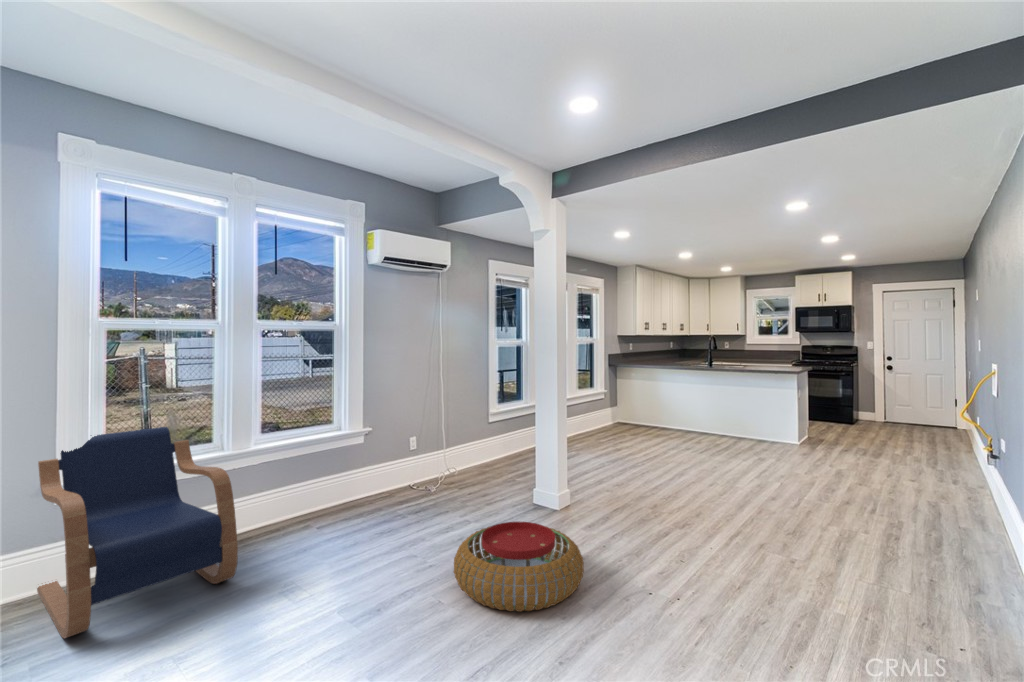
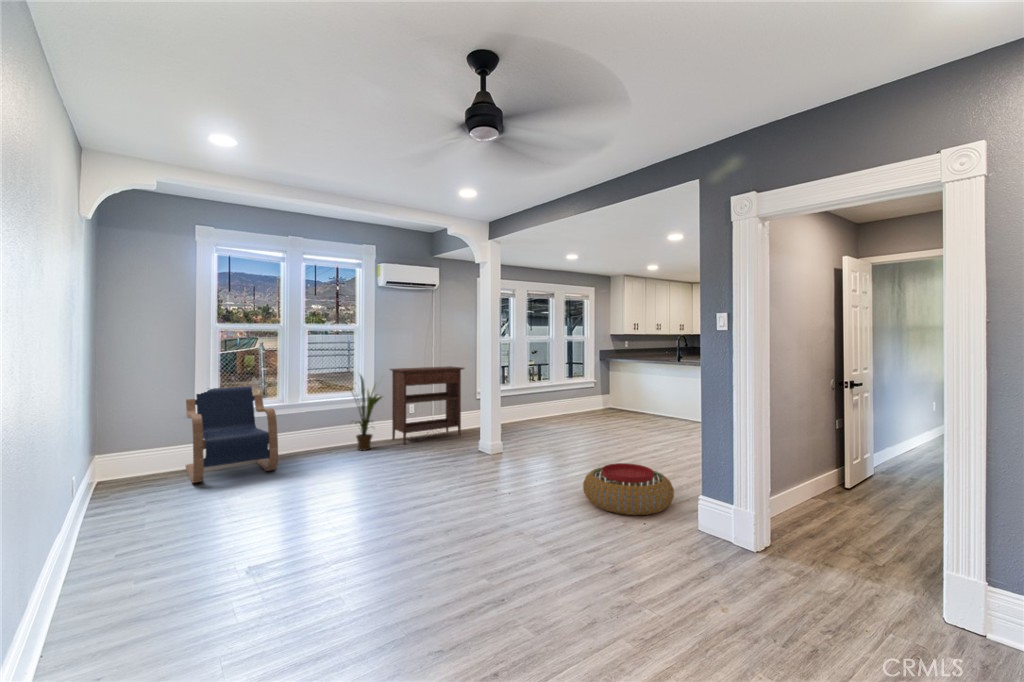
console table: none [384,380,489,501] -> present [390,366,464,444]
house plant: none [322,395,394,518] -> present [354,375,382,450]
pouf: present [454,522,584,612] -> present [583,463,674,515]

